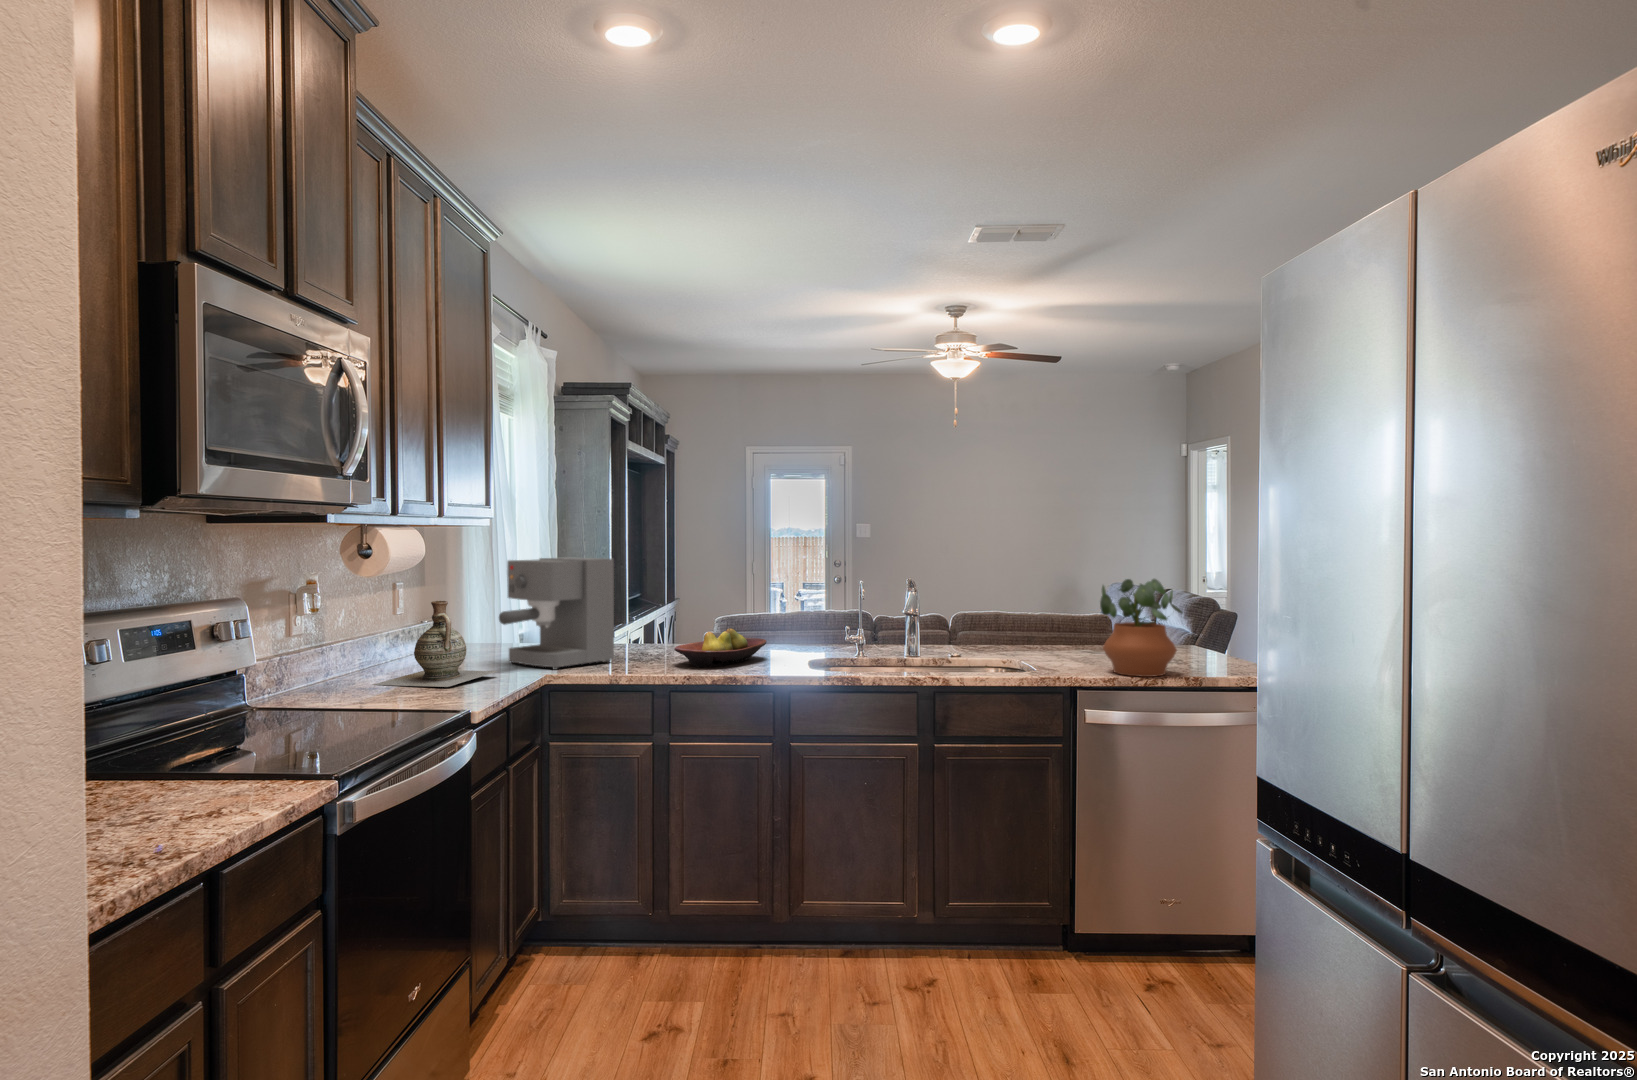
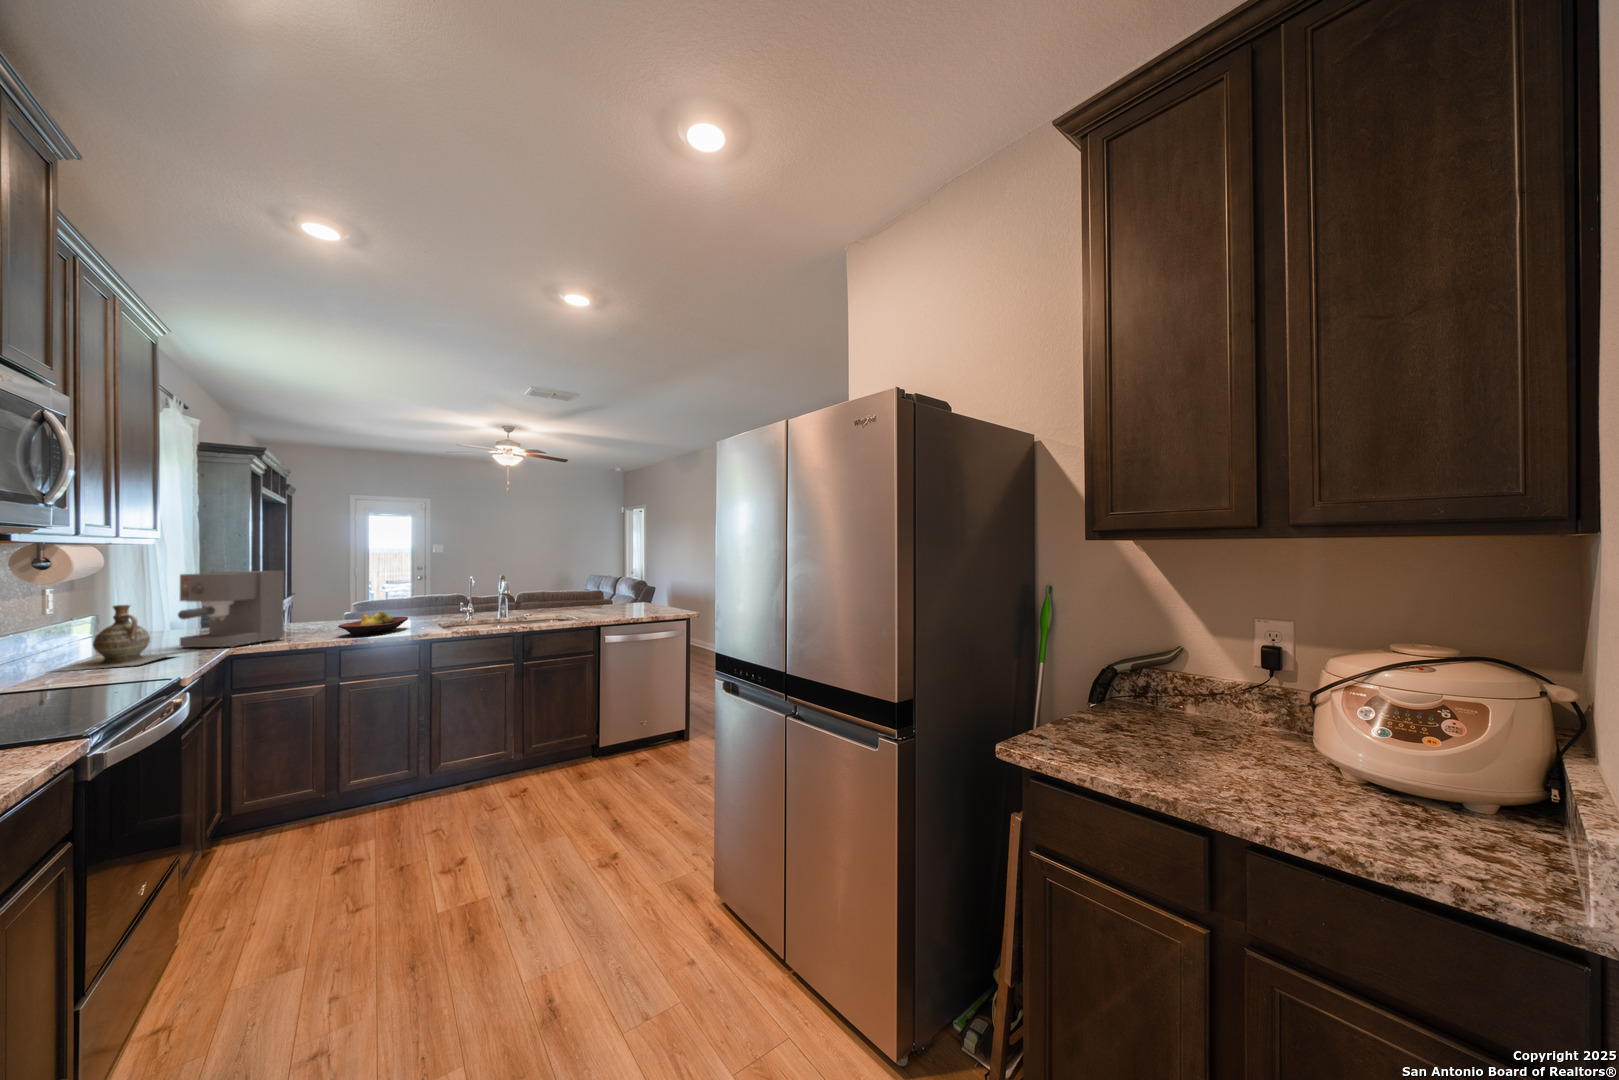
potted plant: present [1100,579,1182,677] -> none [612,572,651,618]

